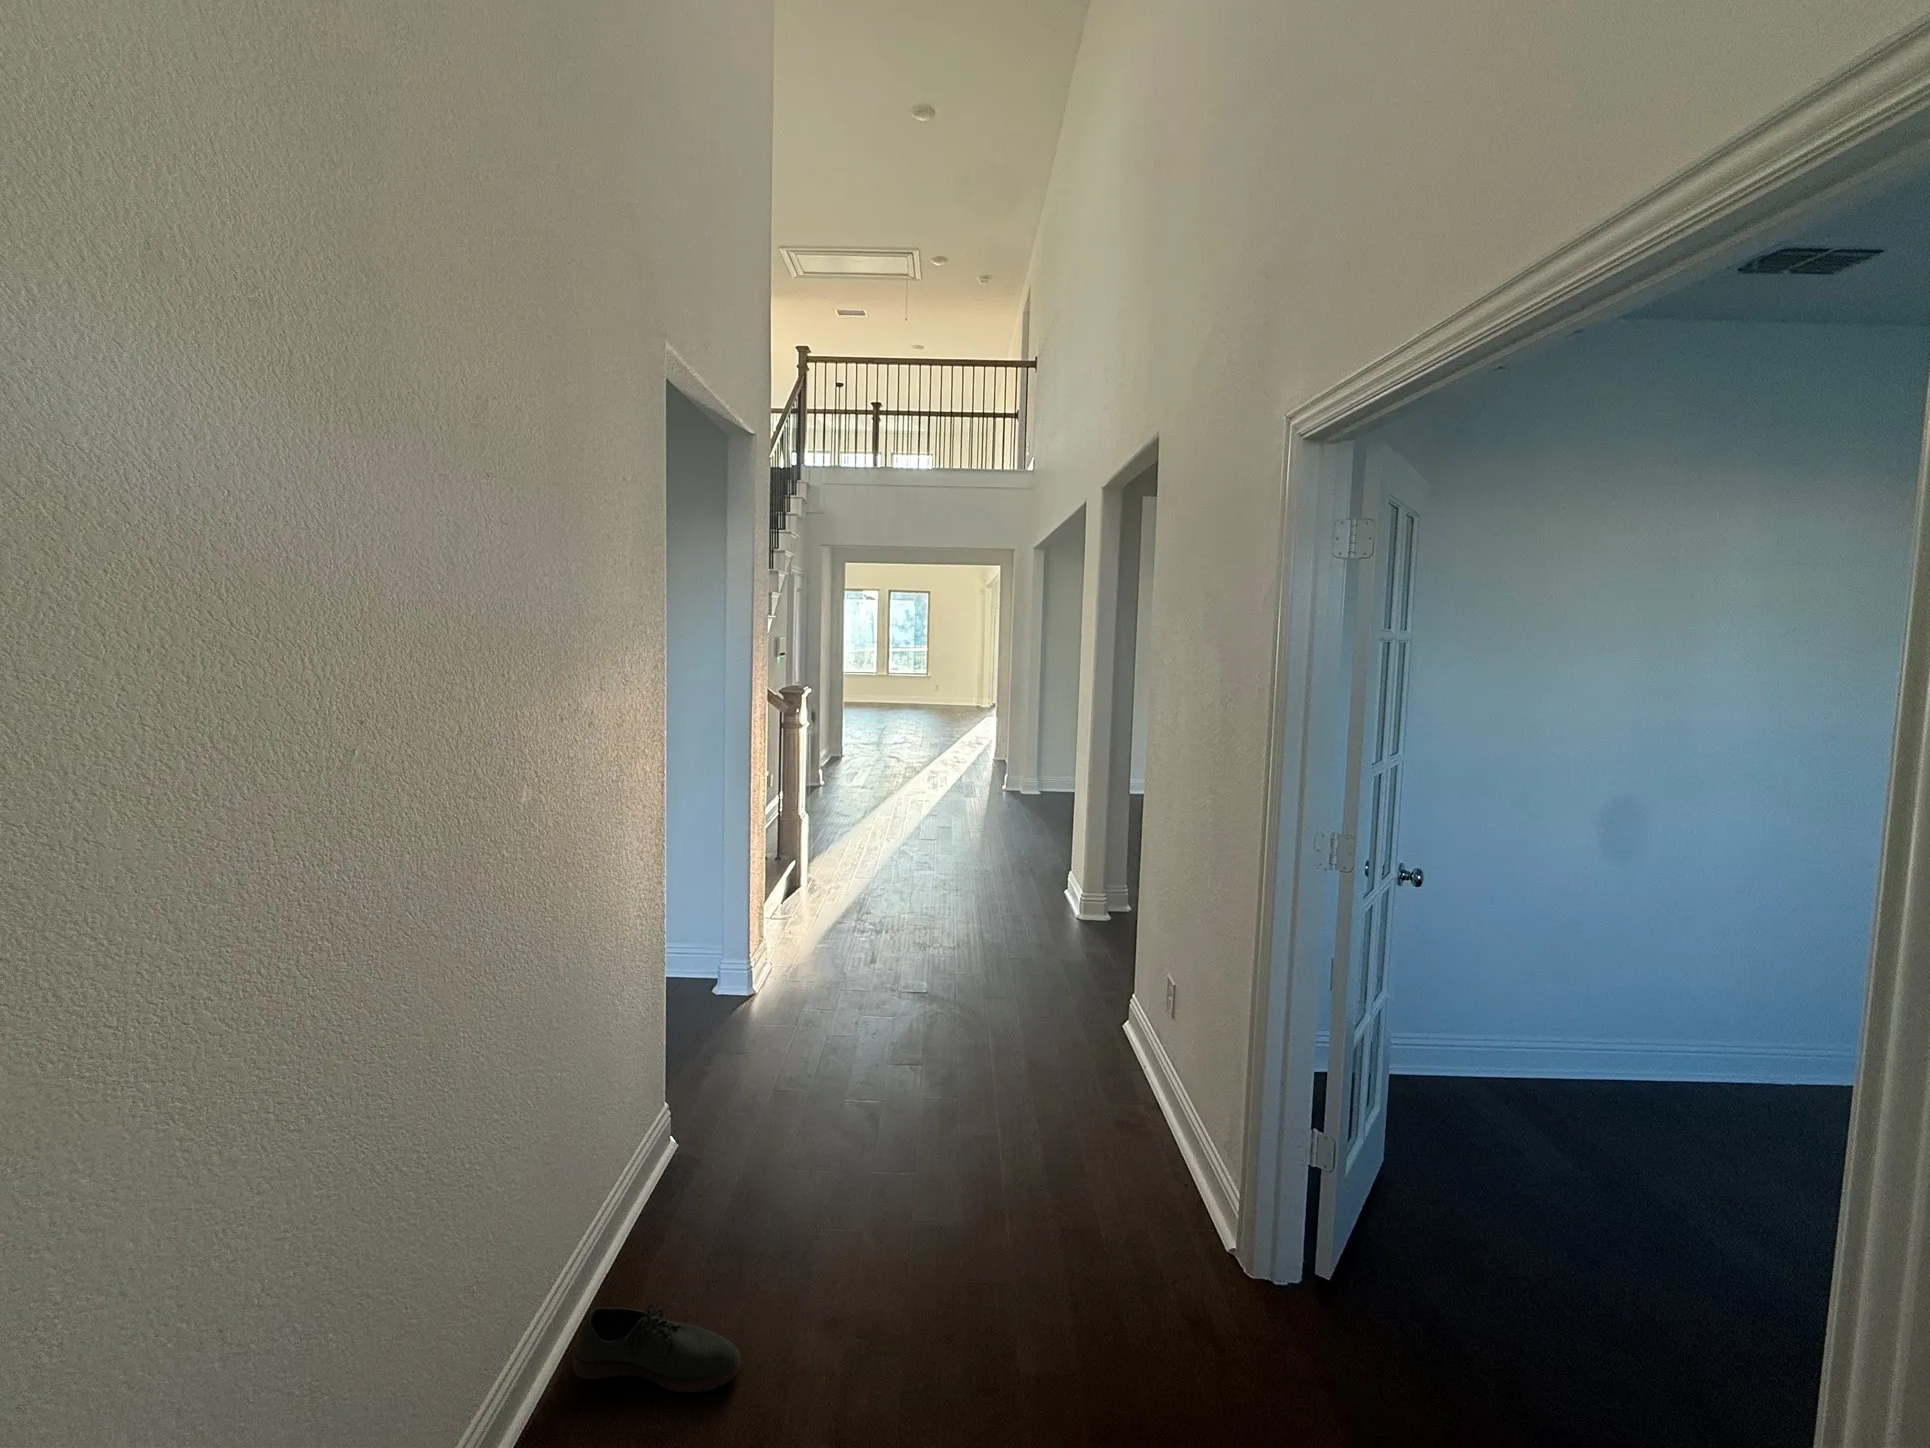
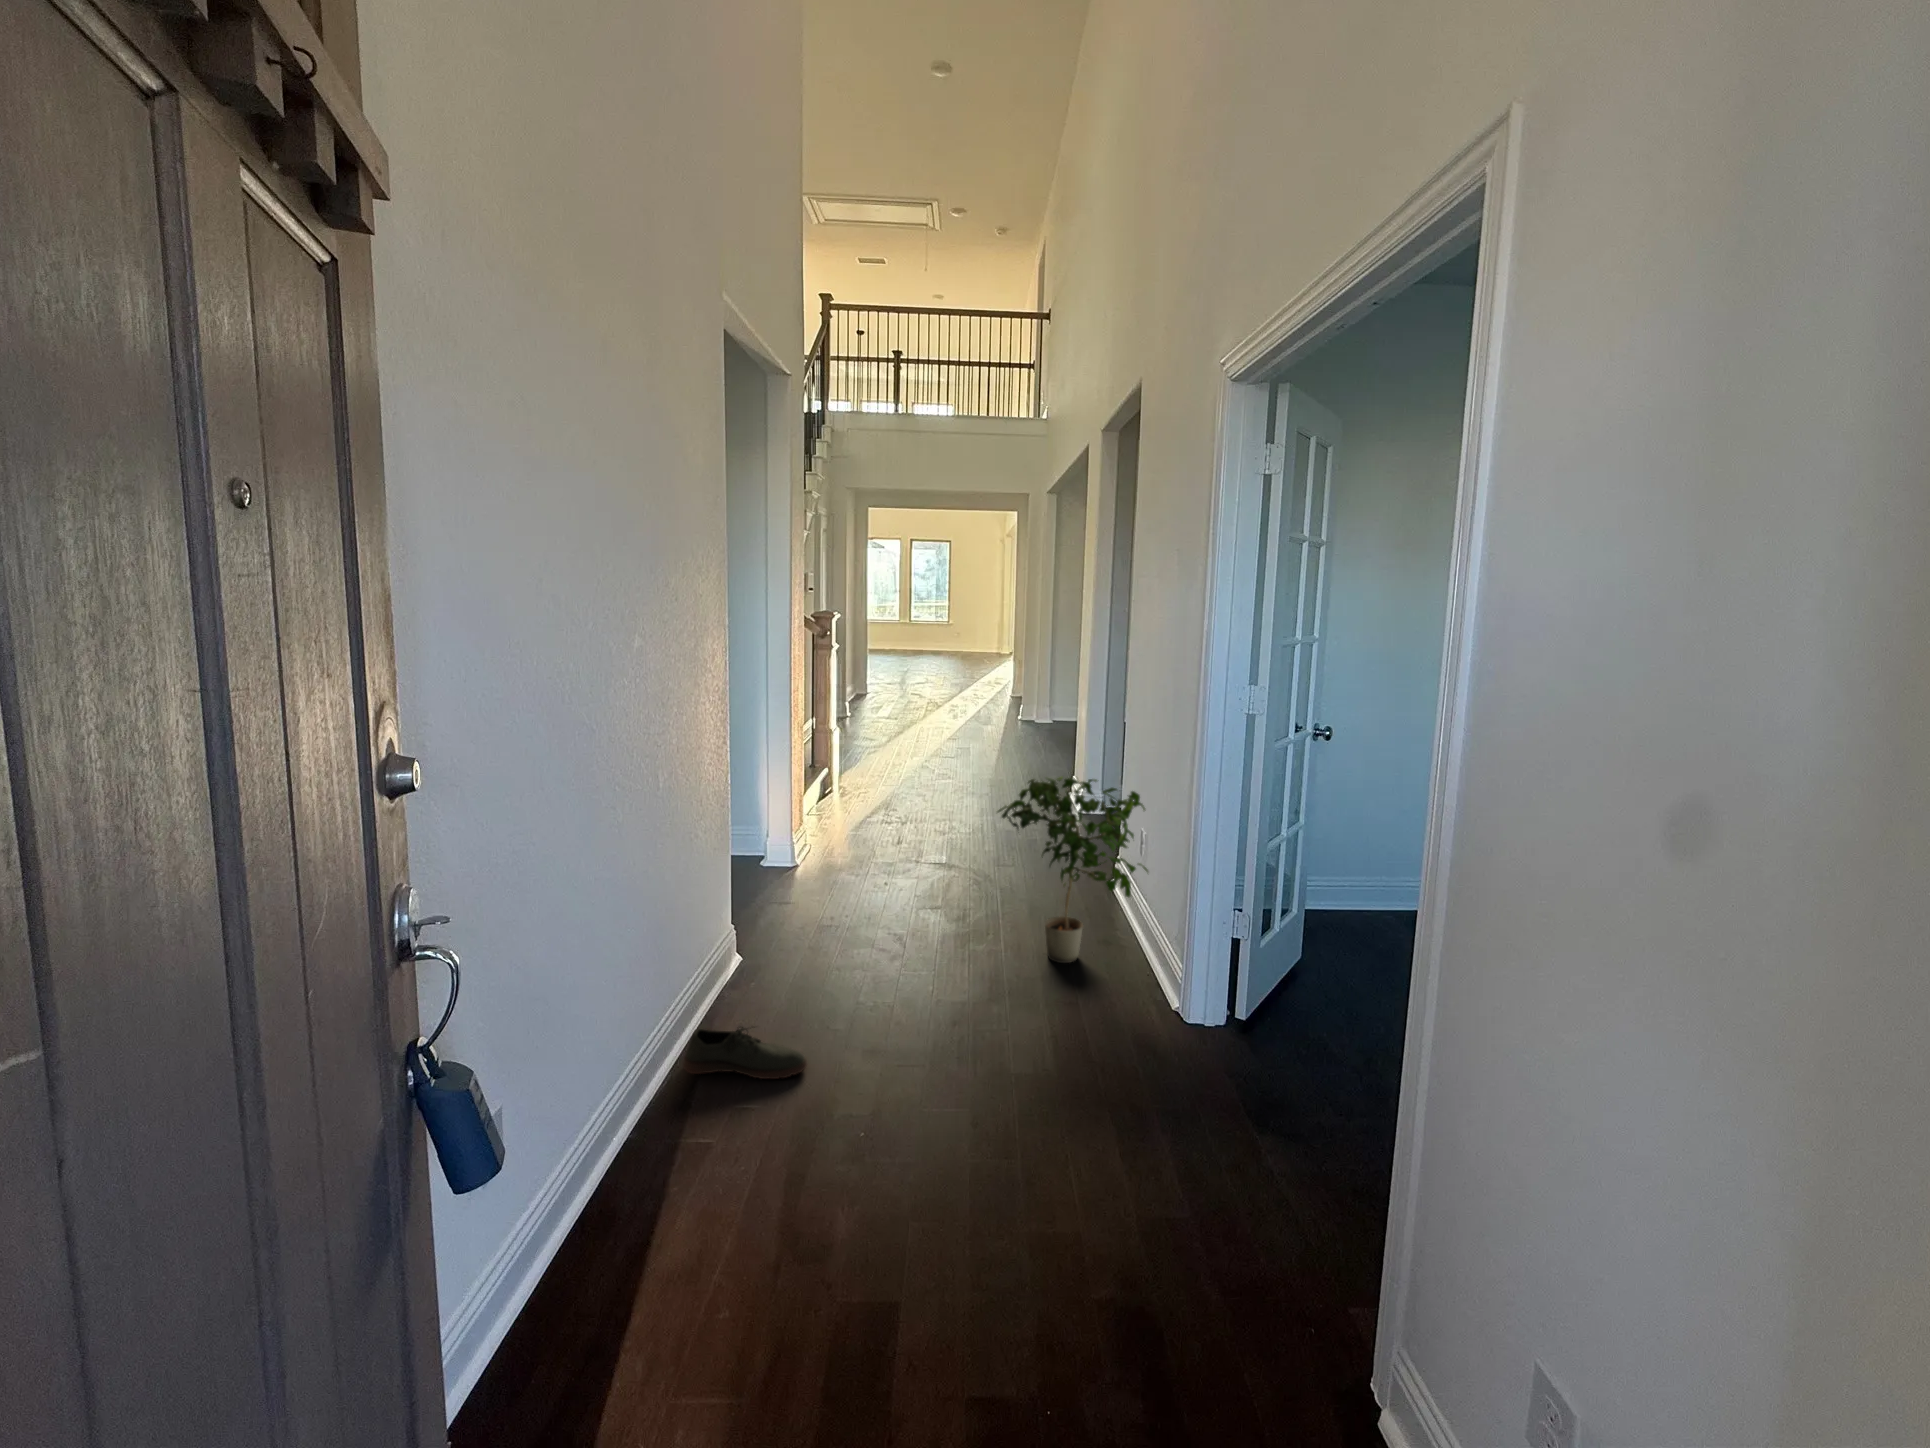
potted plant: none [992,913,1189,1163] -> present [997,777,1148,963]

